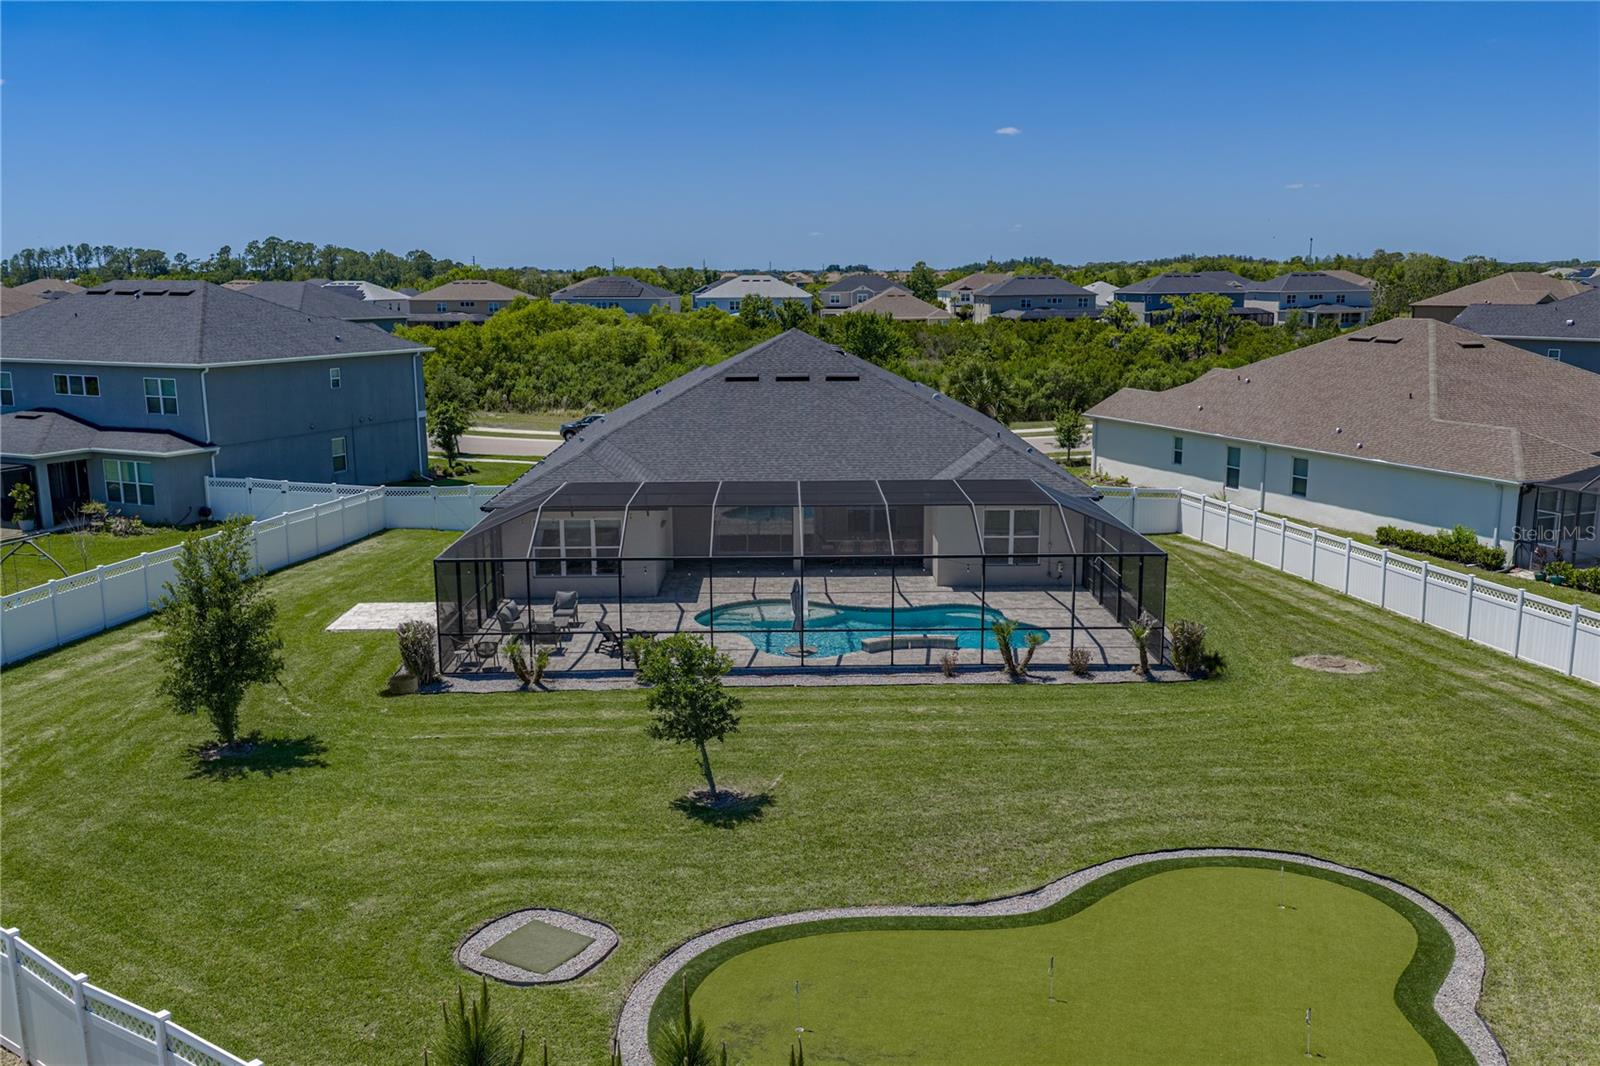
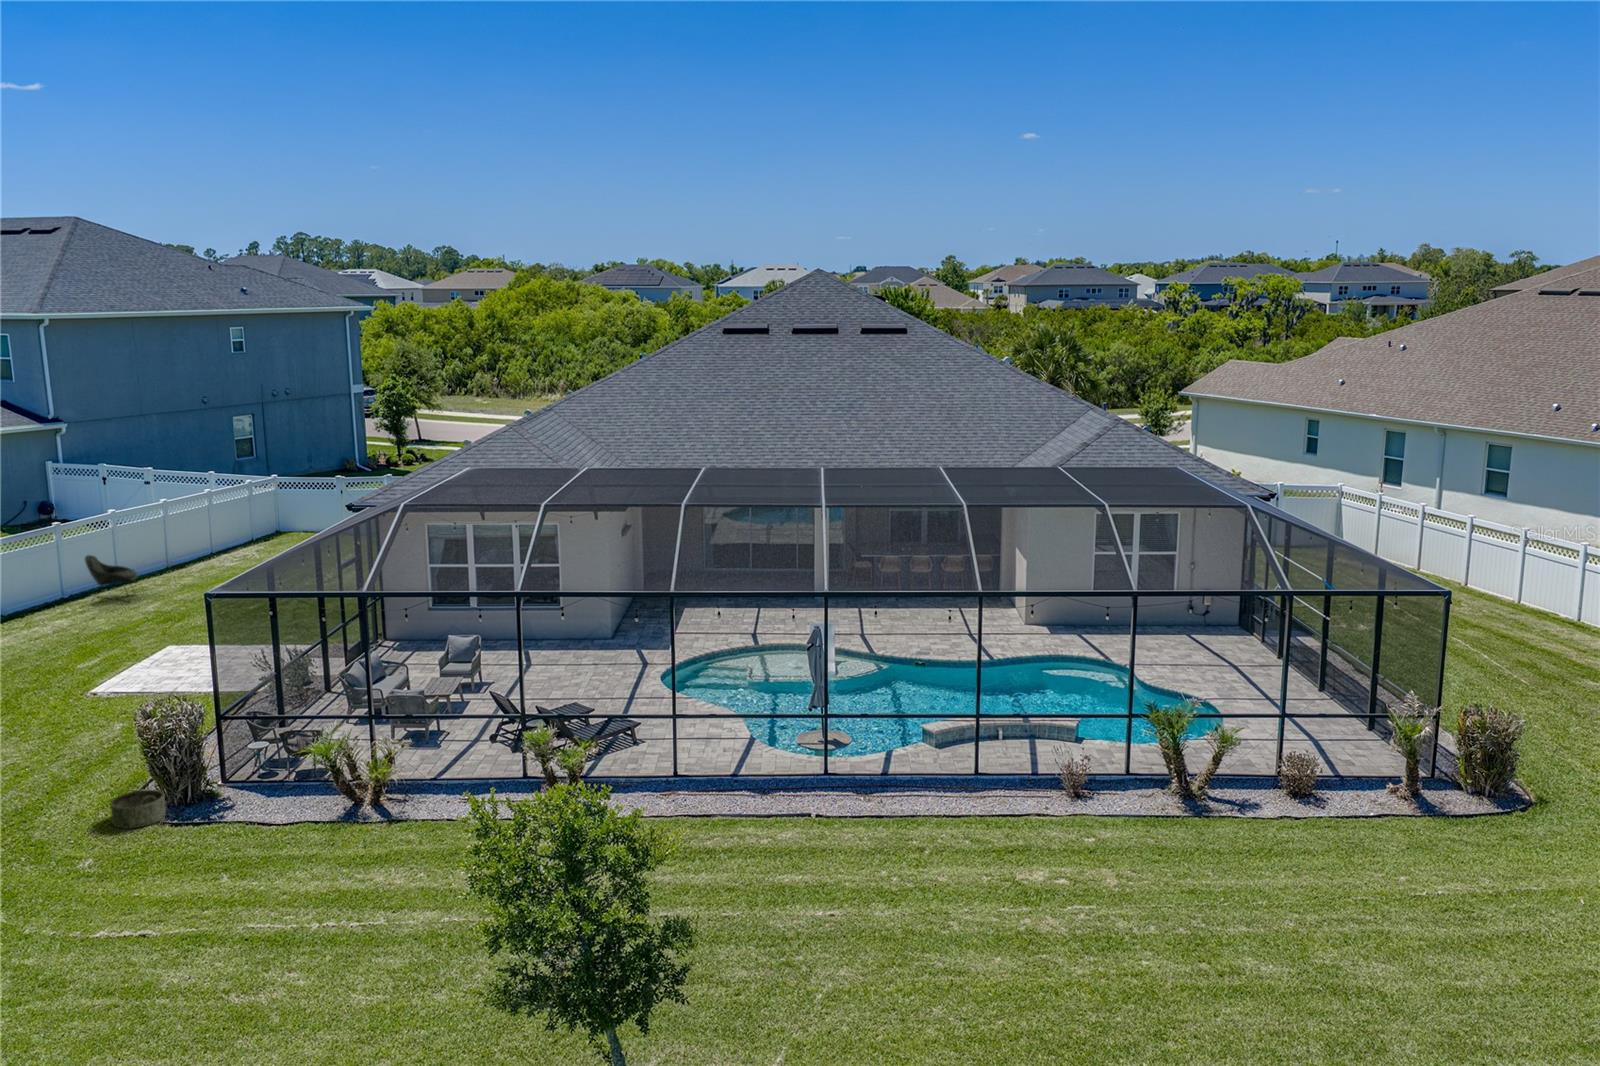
lounge chair: none [276,545,311,580] -> present [85,555,137,605]
potted plant: present [1197,651,1227,677] -> none [1500,758,1569,807]

